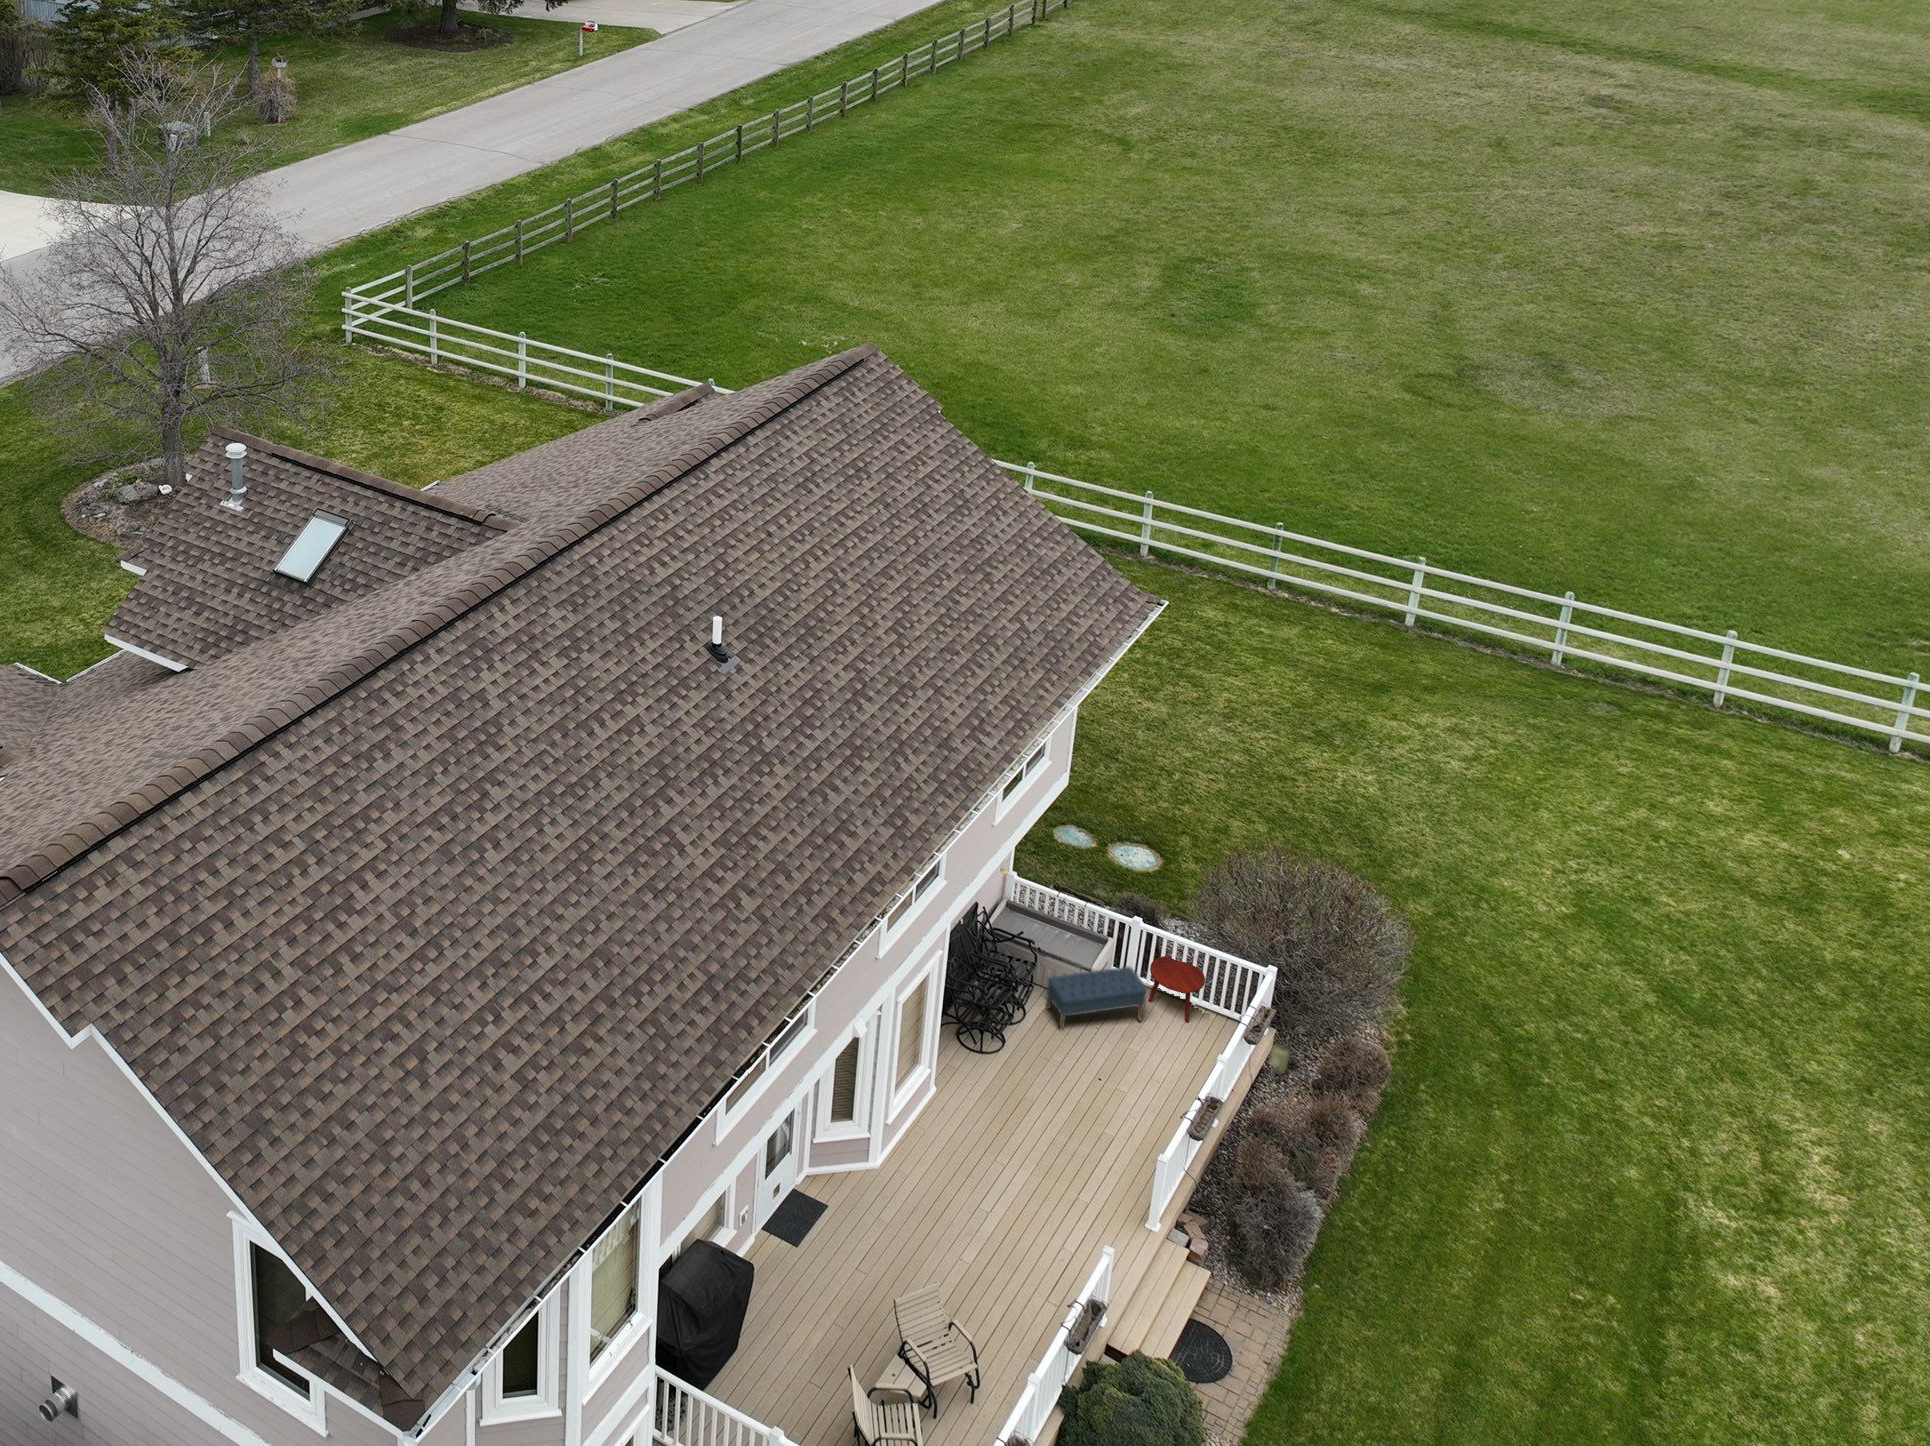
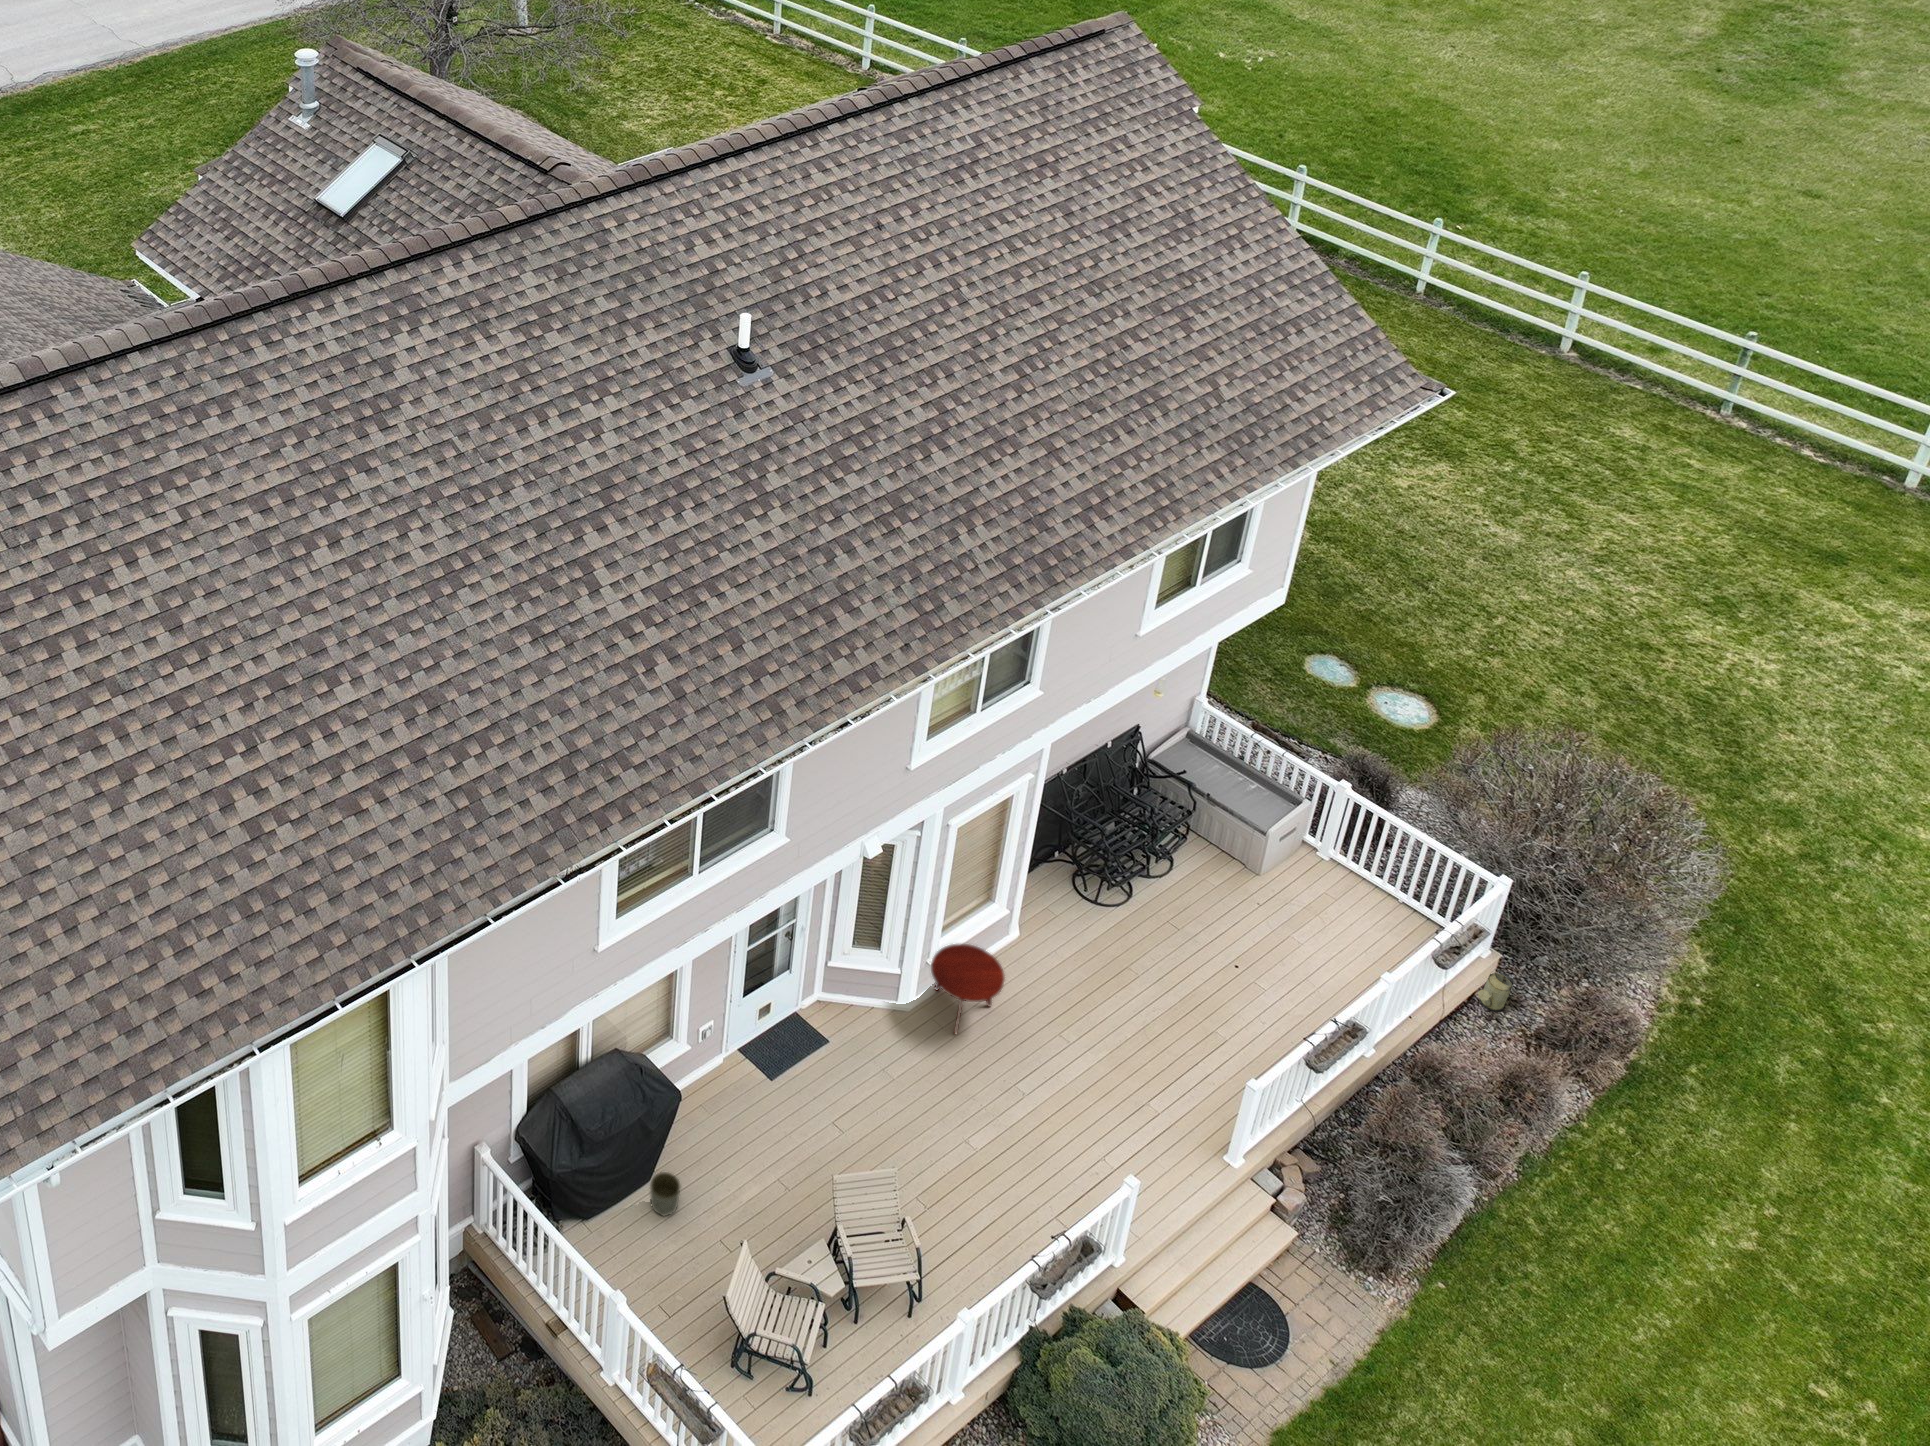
side table: present [1148,956,1205,1022] -> present [931,944,1005,1034]
bench: present [1045,967,1148,1030] -> none [1191,833,1329,908]
planter: none [750,1342,775,1381] -> present [650,1172,681,1216]

